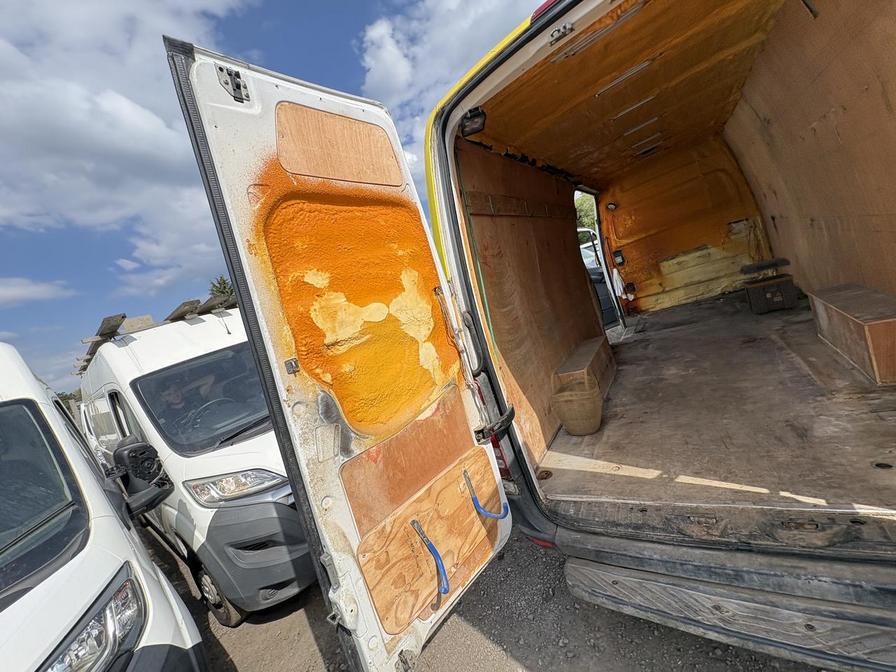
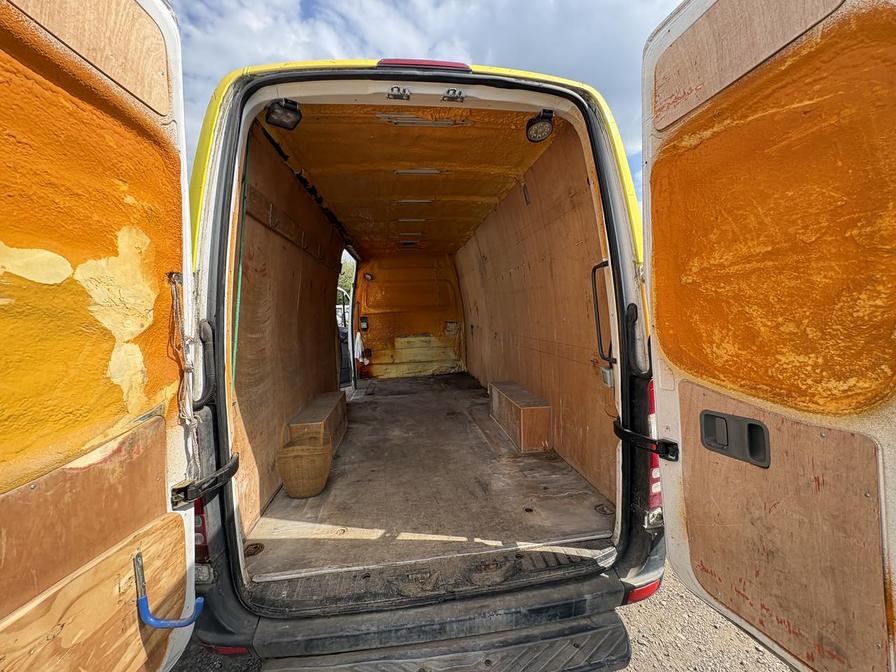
toolbox: present [740,257,798,314] -> none [451,352,483,393]

